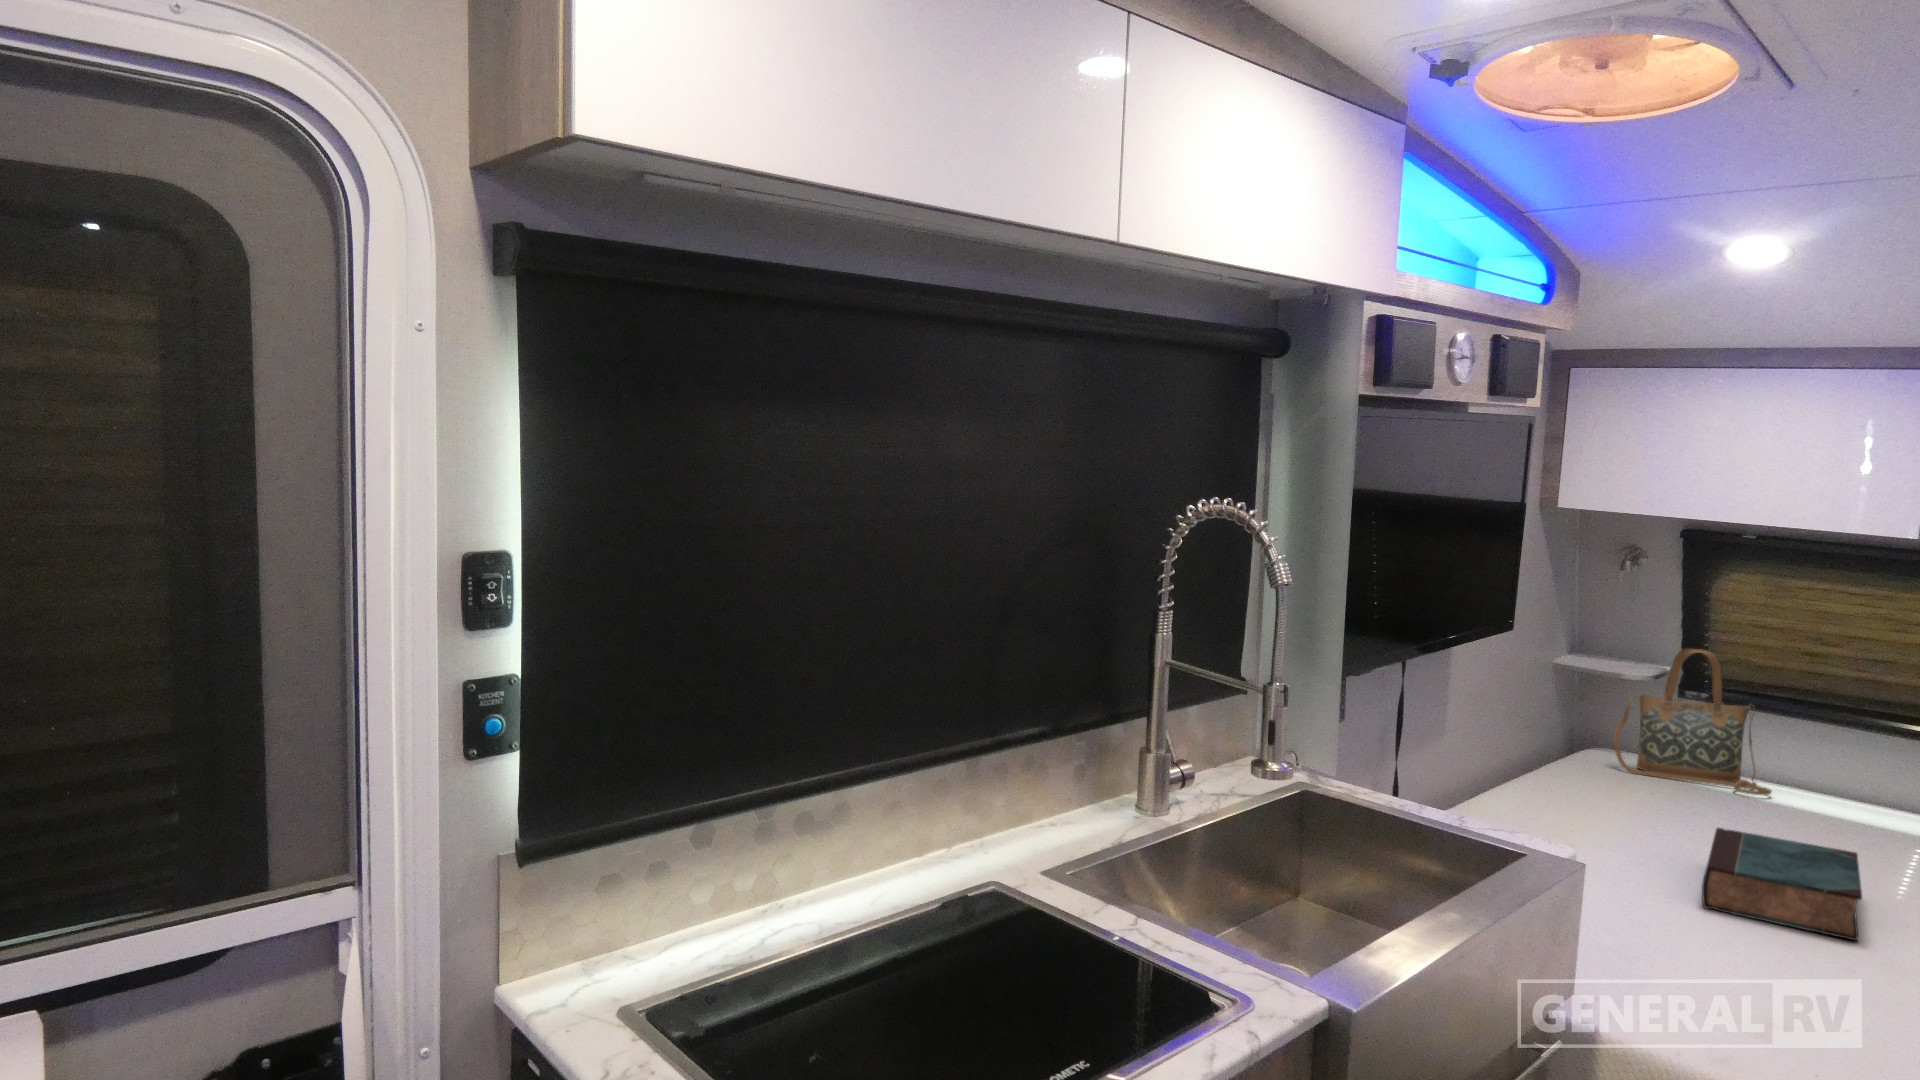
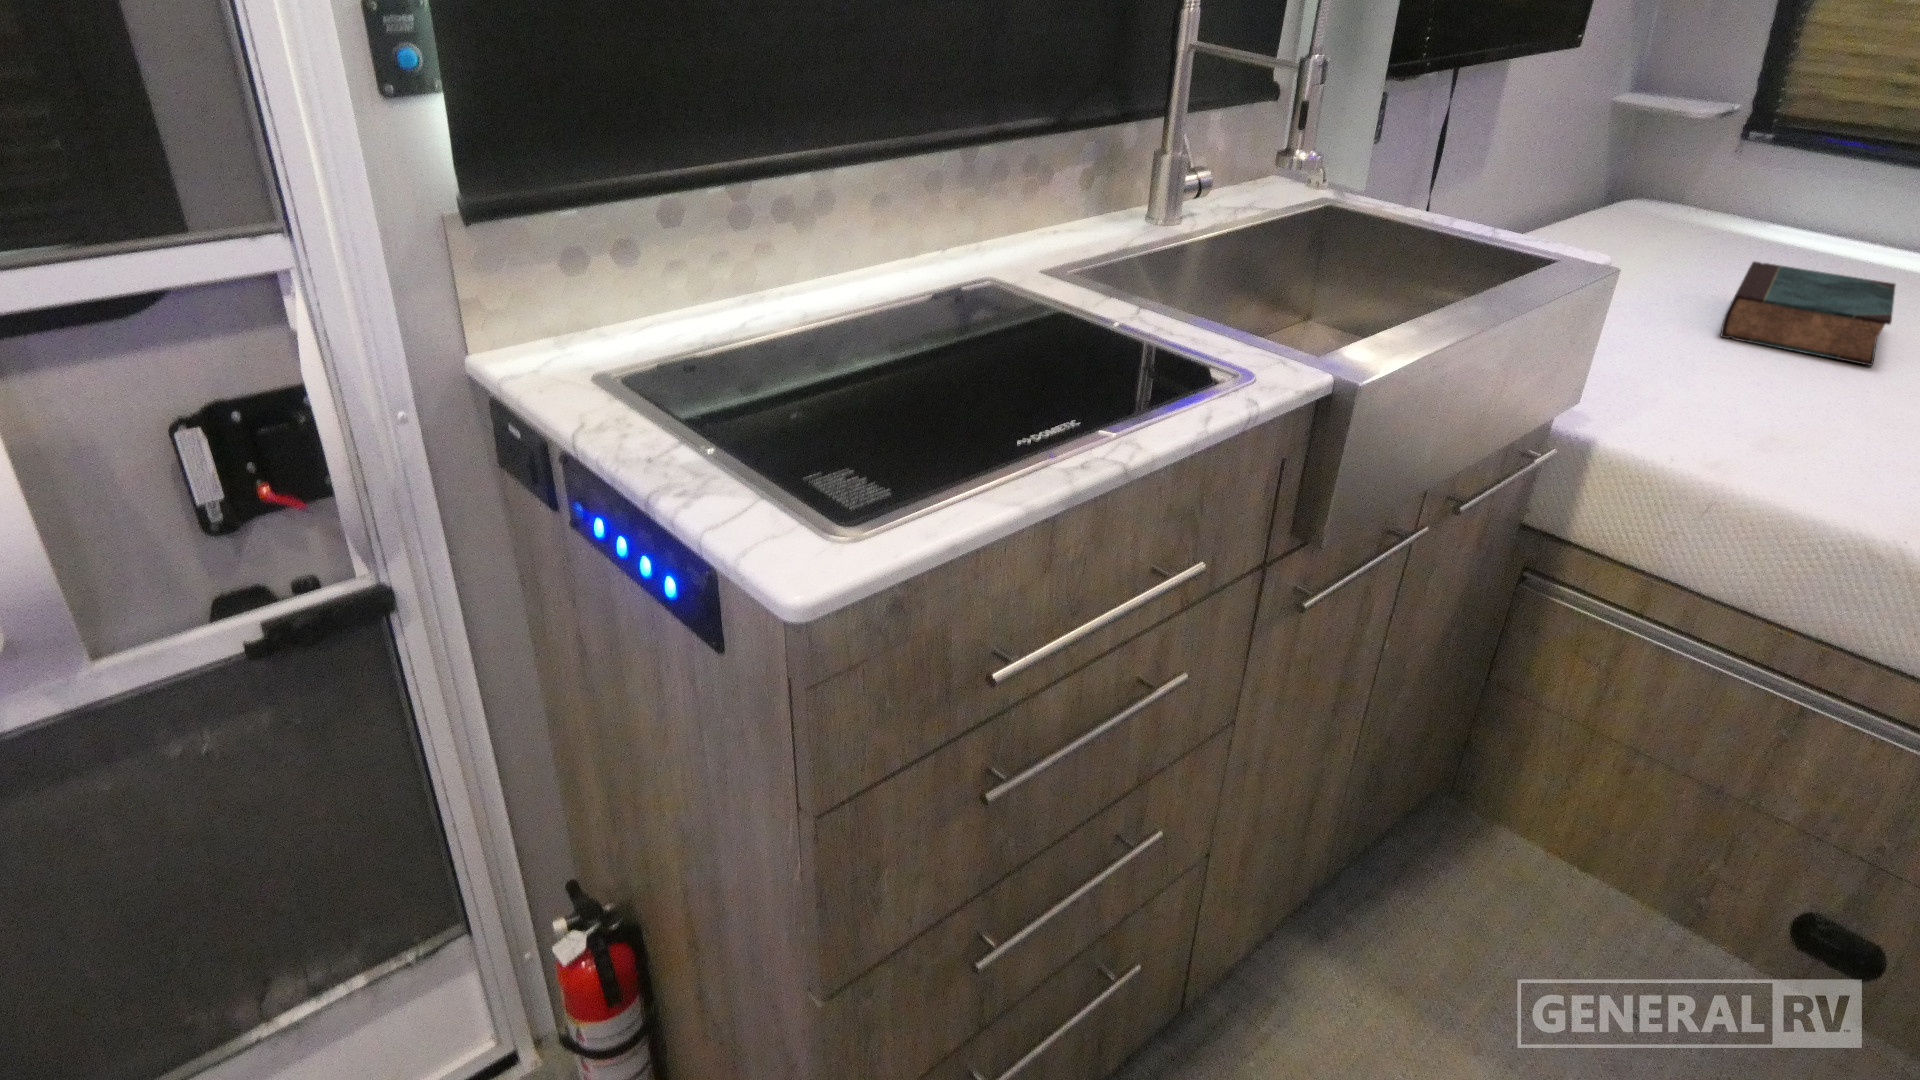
handbag: present [1613,648,1772,795] -> none [1658,79,1823,239]

